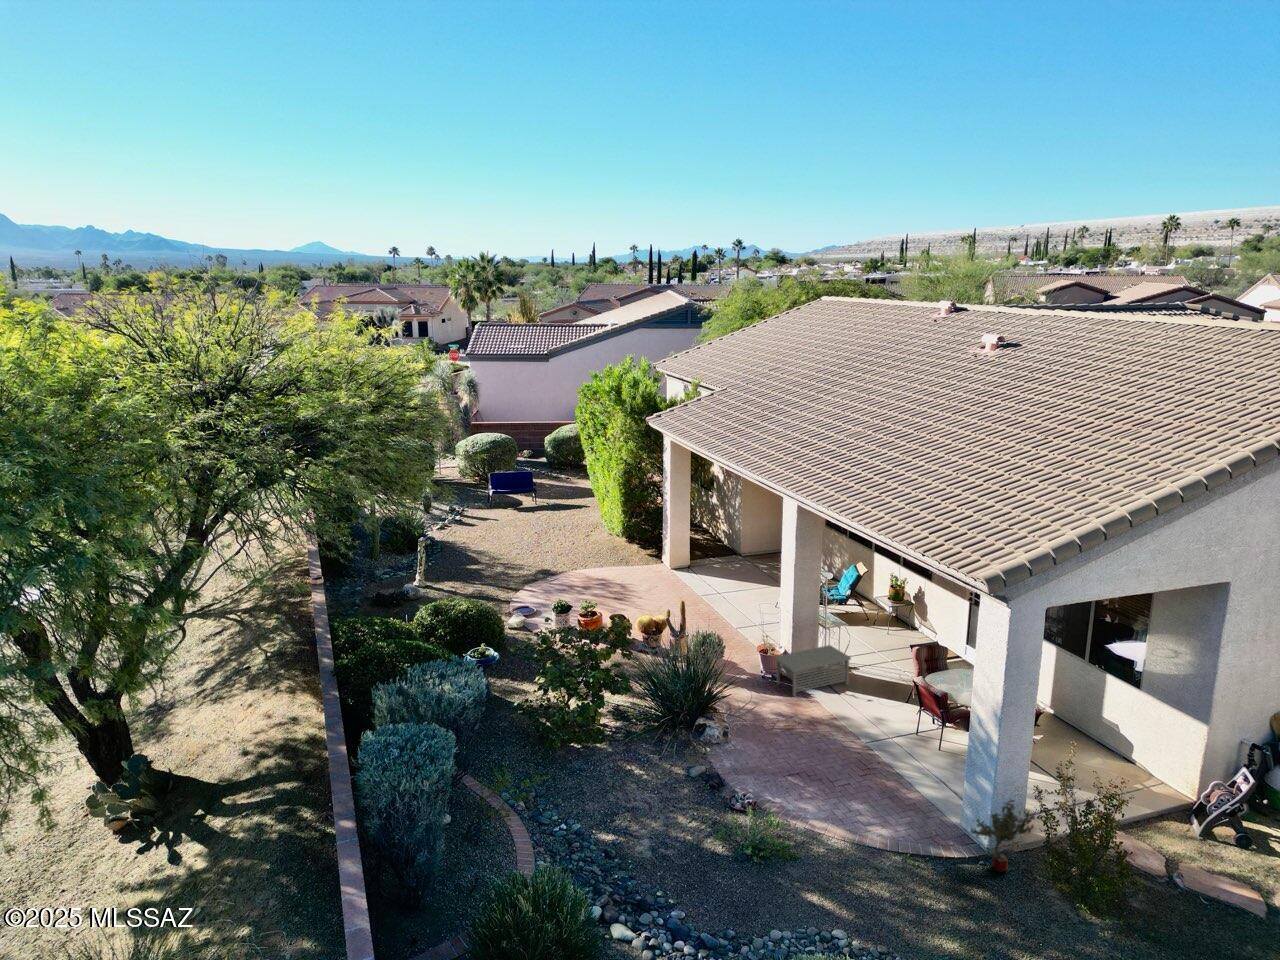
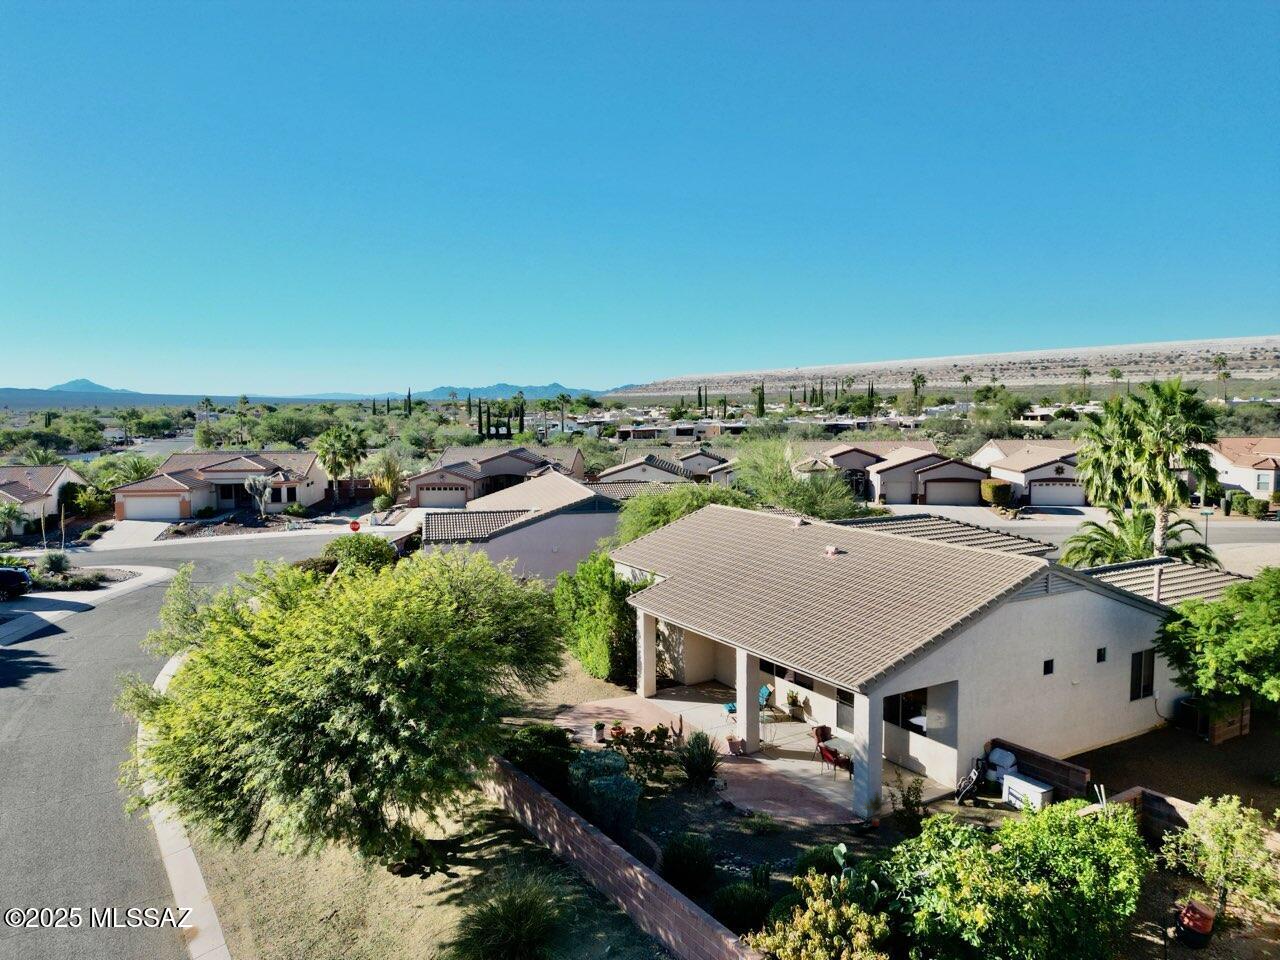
storage bench: present [774,645,851,697] -> none [738,733,780,764]

